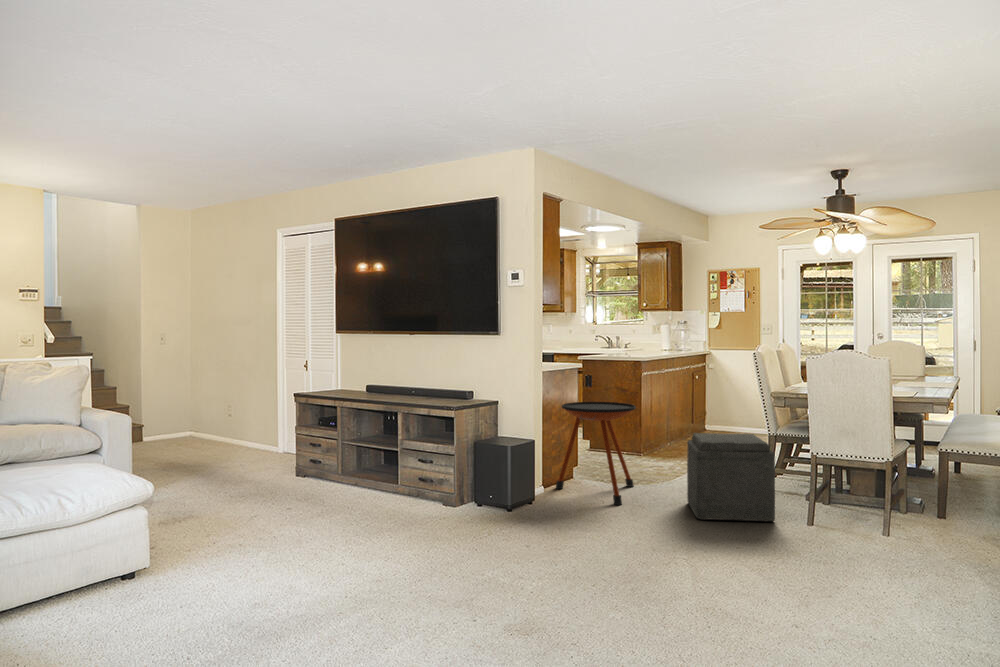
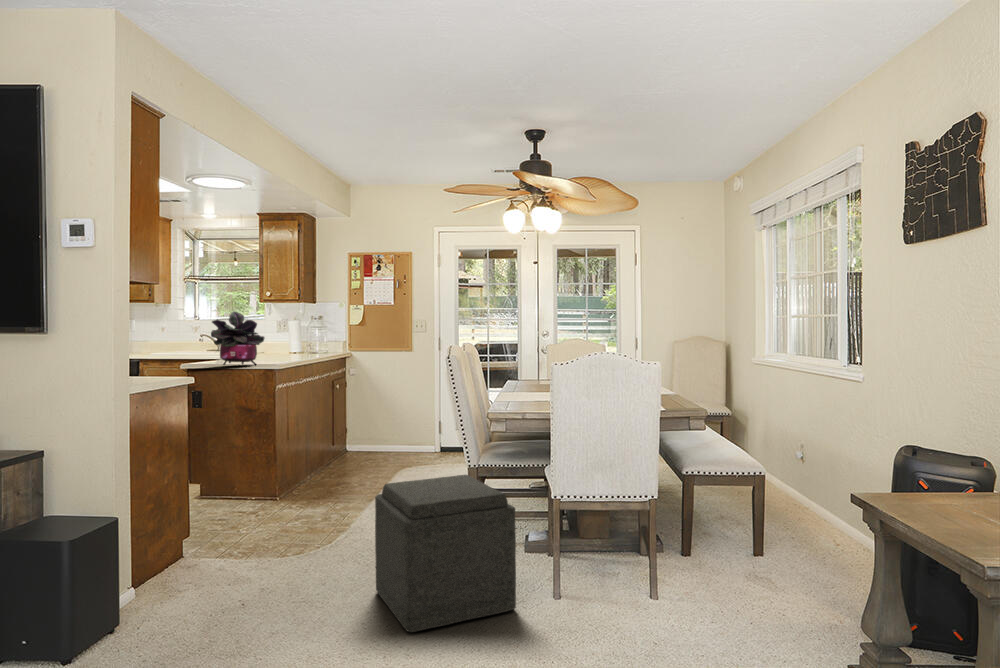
potted plant: none [599,319,634,358] -> present [211,311,264,365]
side table: present [556,402,636,505] -> none [143,441,288,626]

